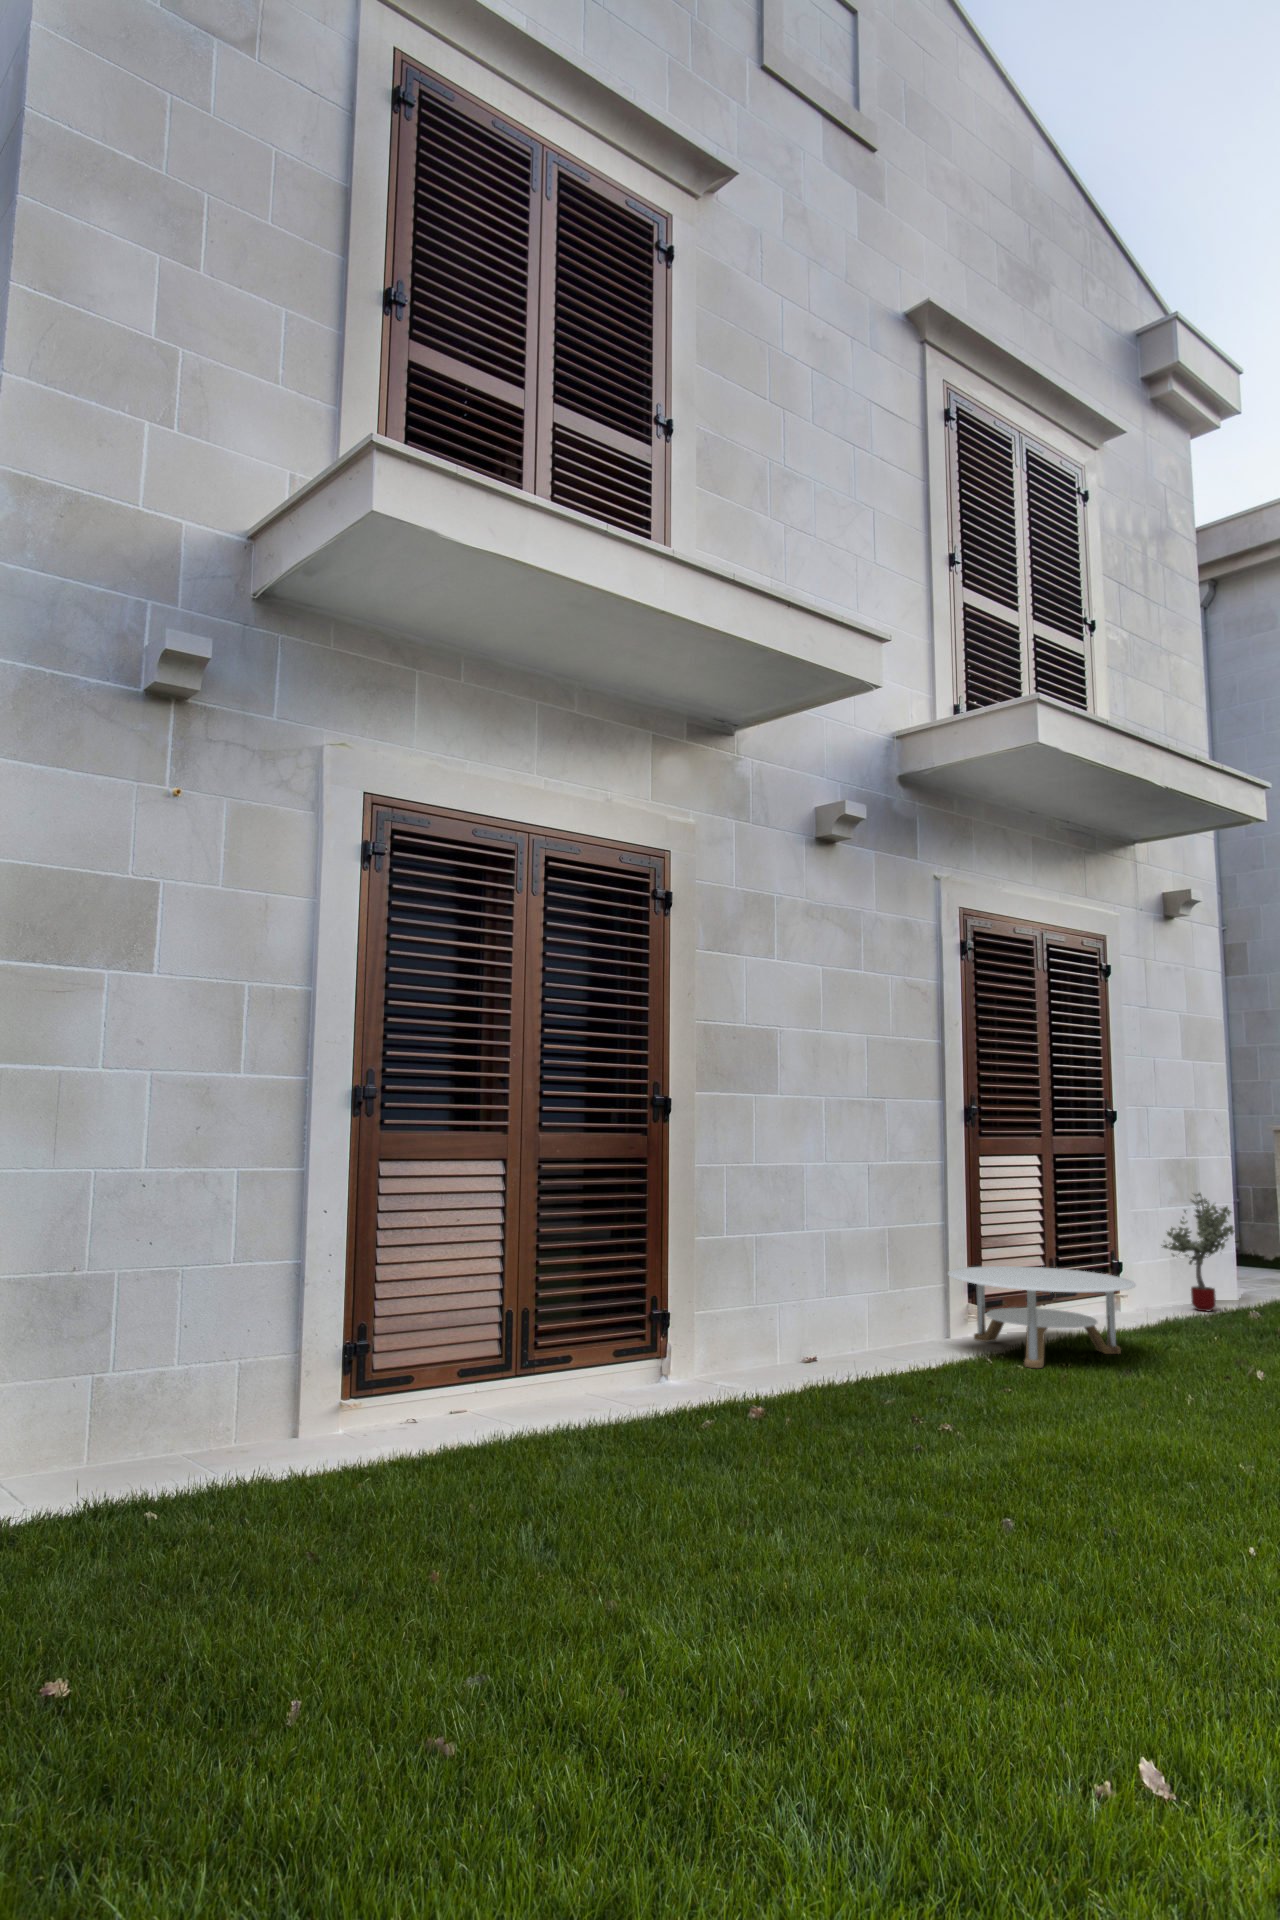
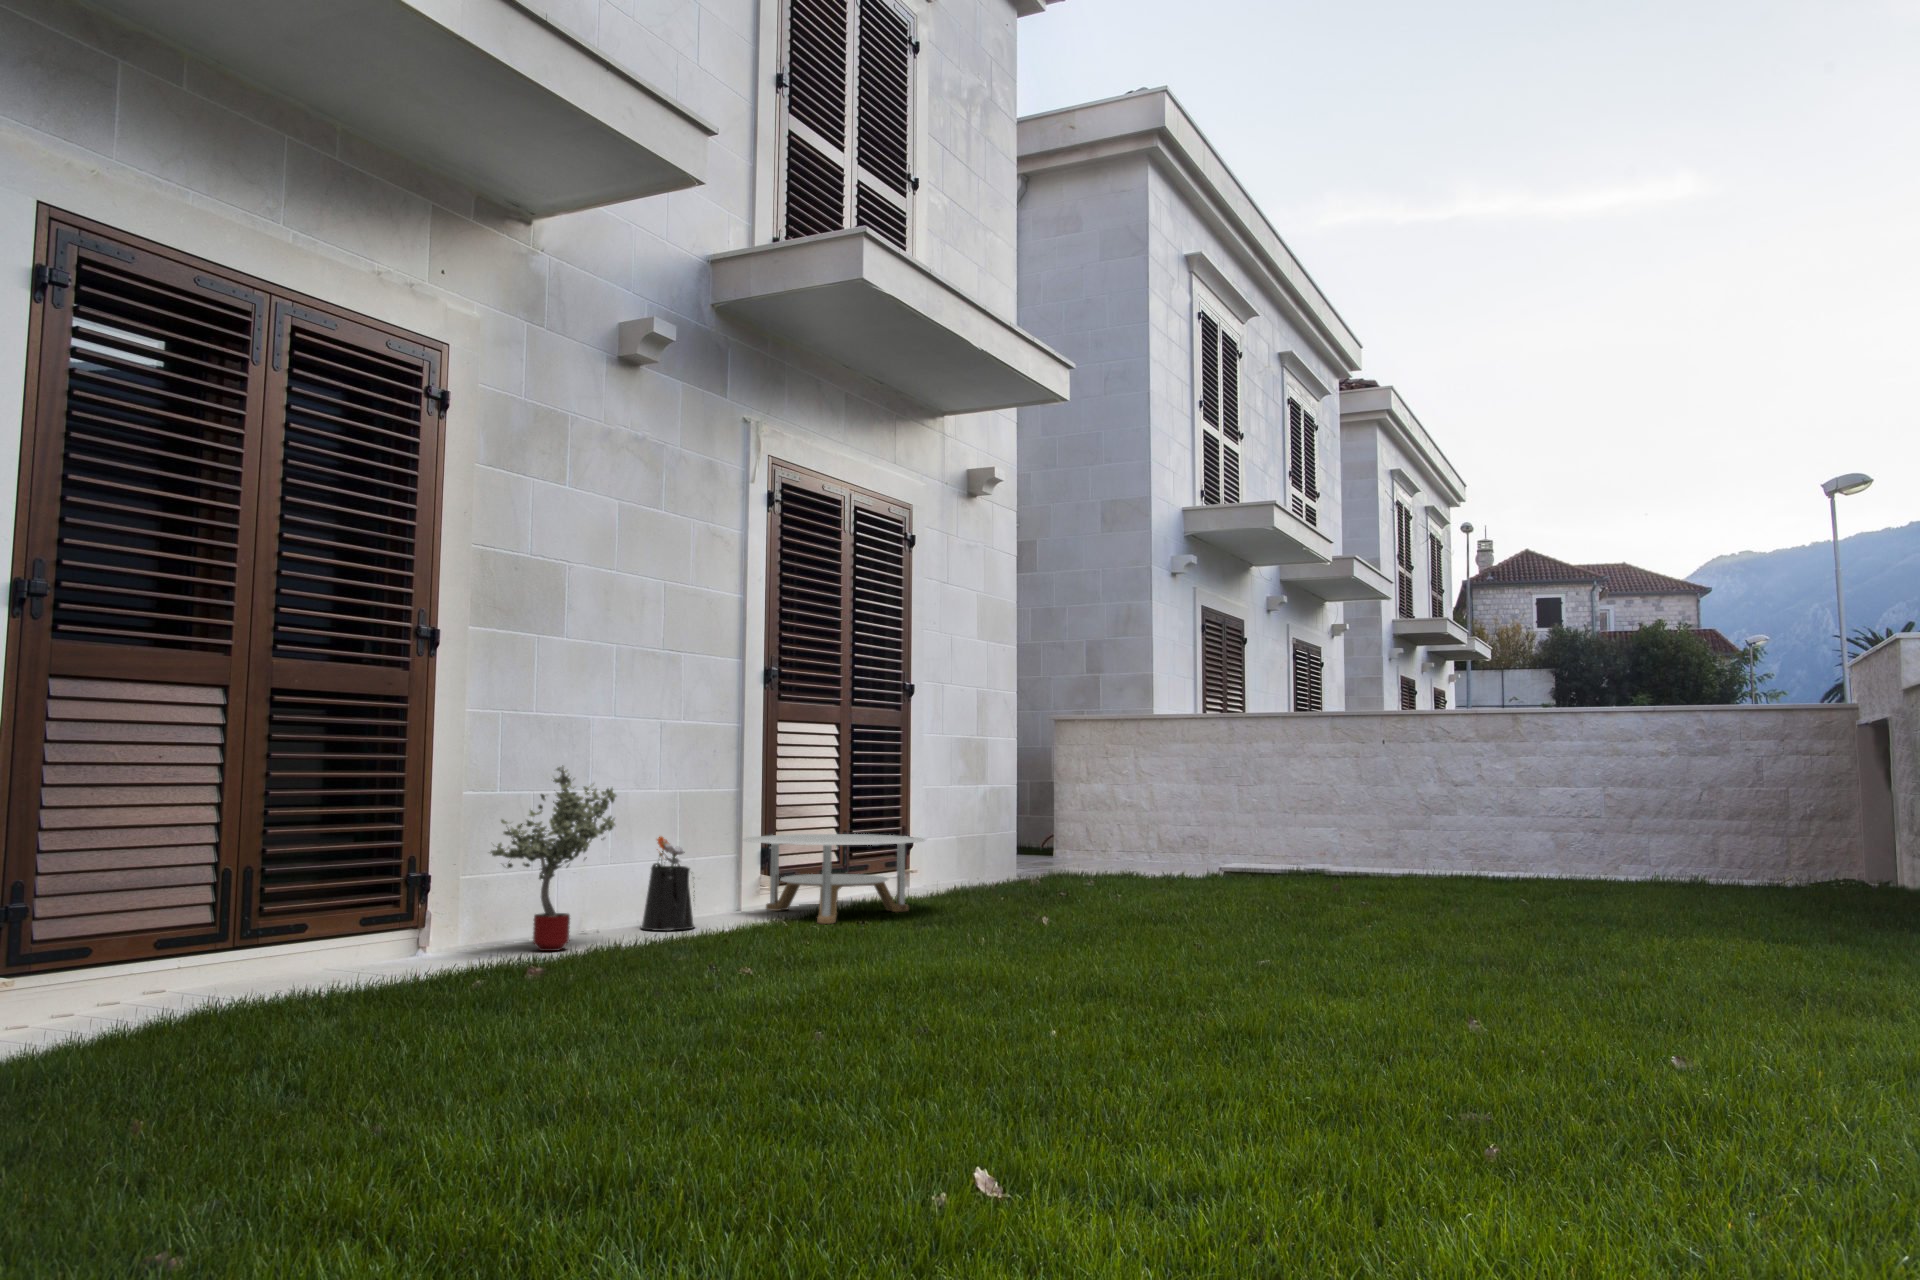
potted tree: present [1163,1193,1235,1311] -> present [491,765,616,951]
watering can: none [854,1271,905,1365] -> present [641,836,695,931]

